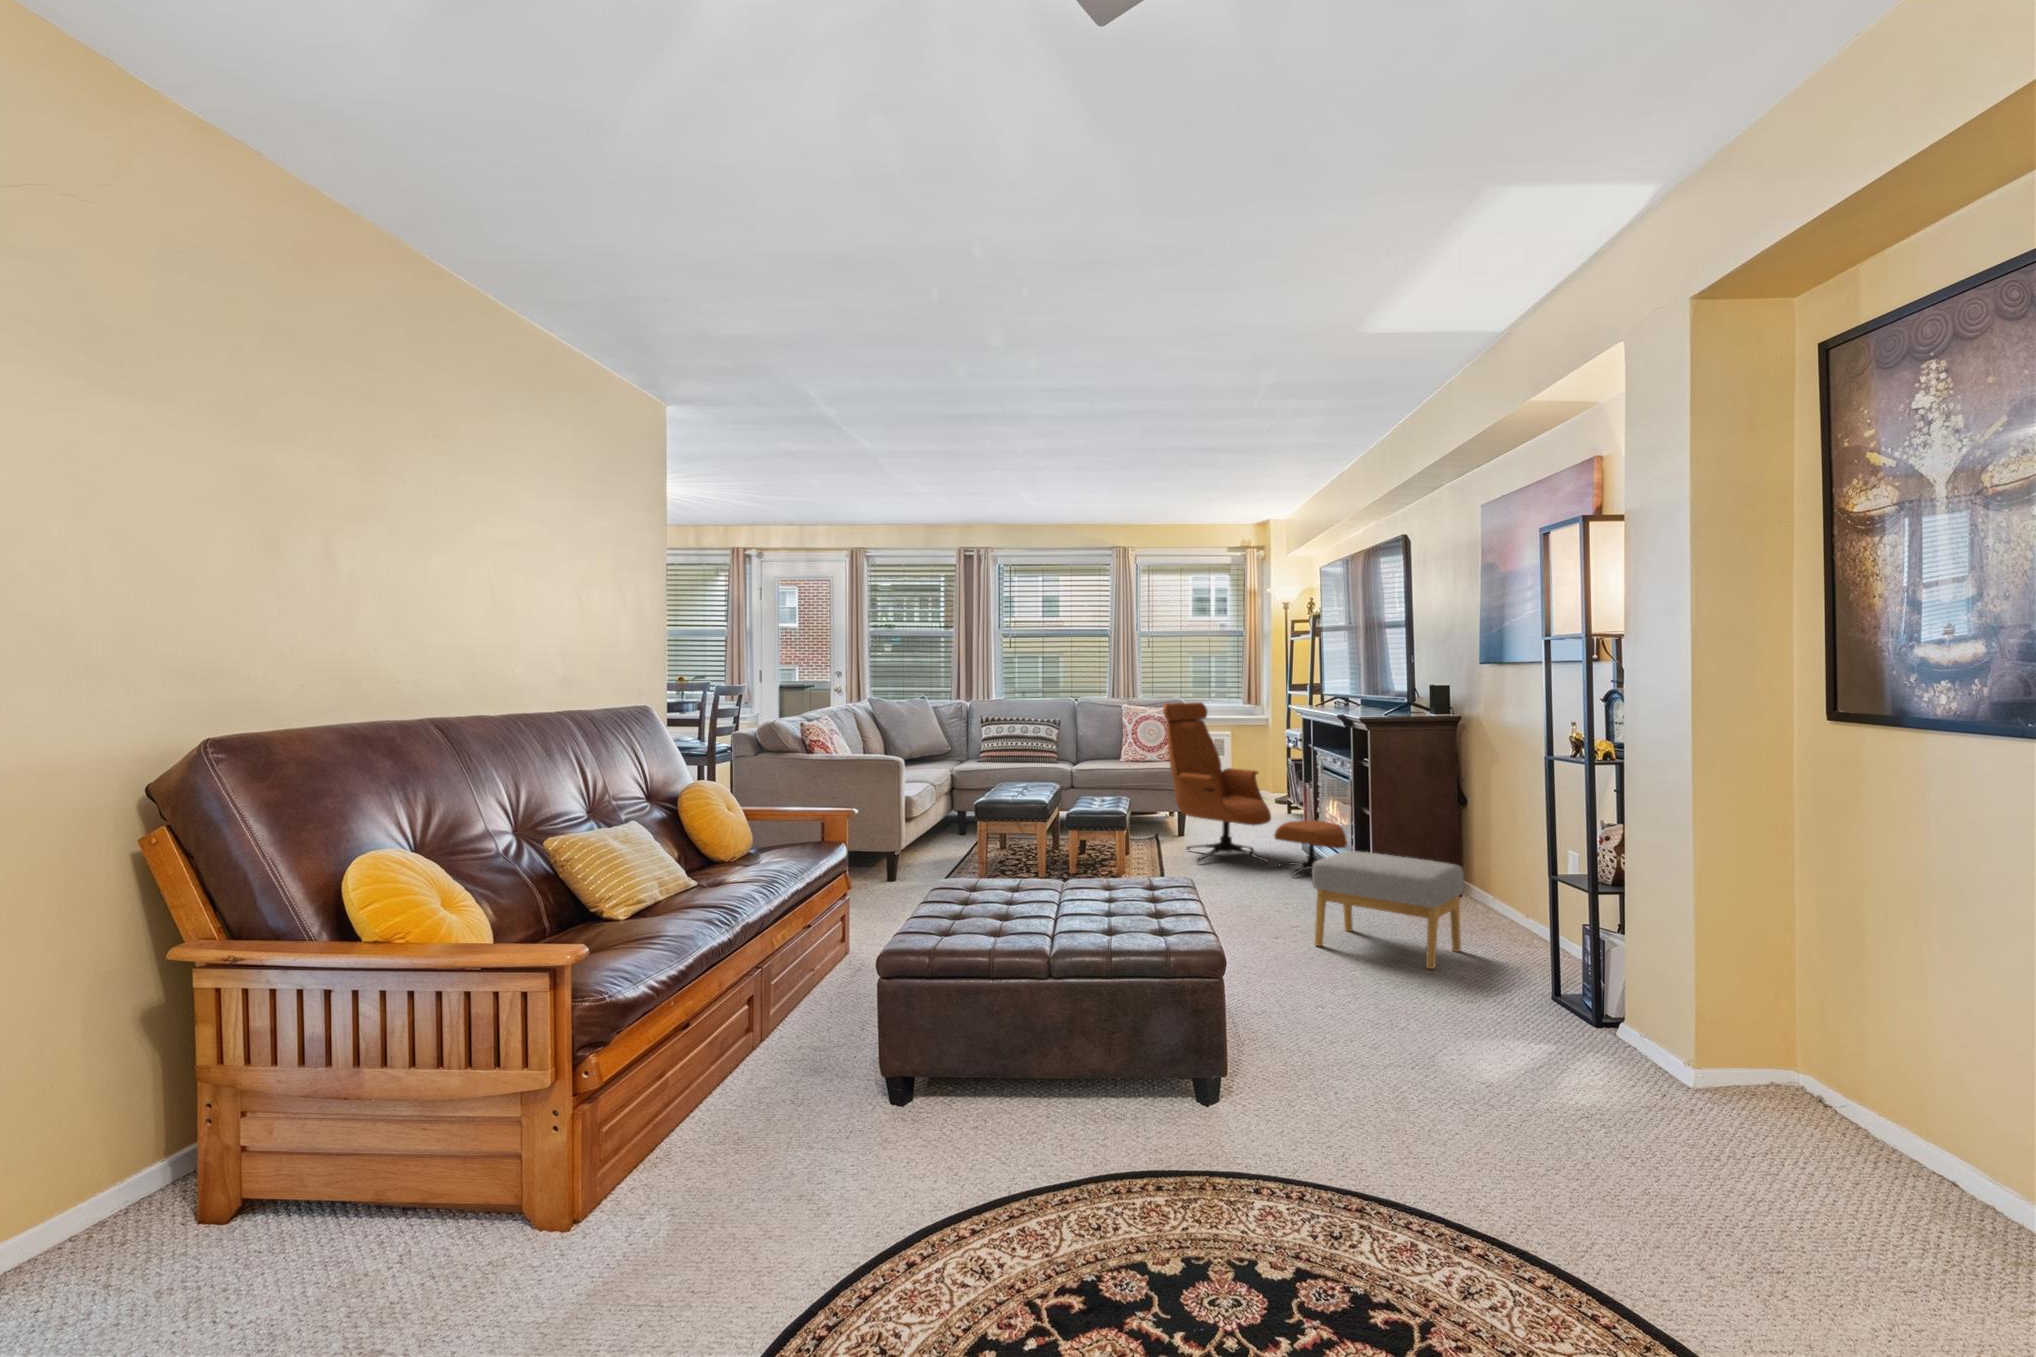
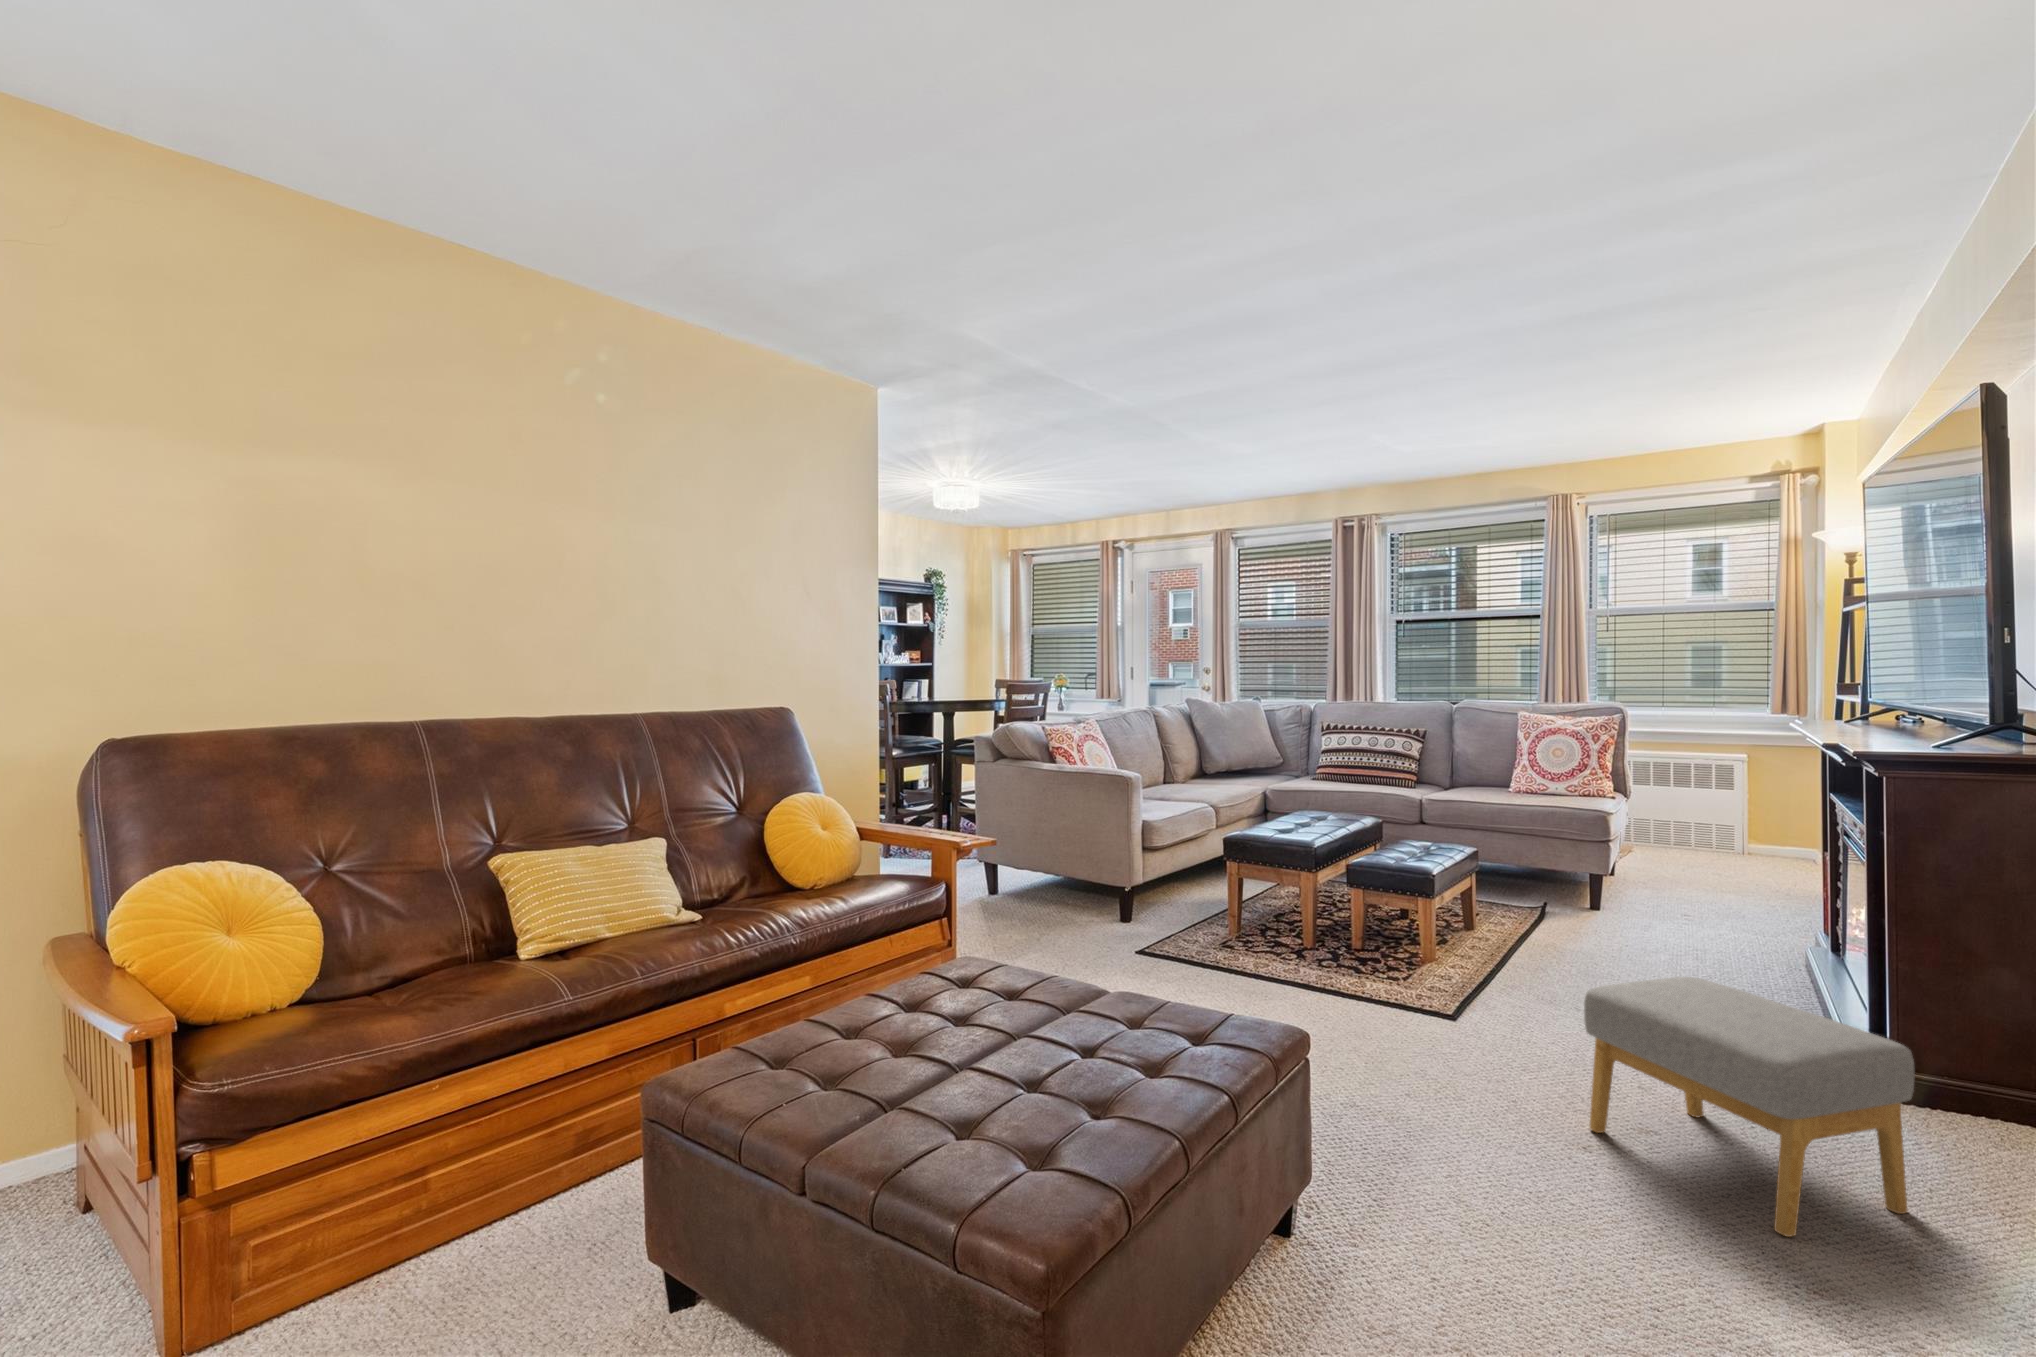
lounge chair: present [1163,702,1347,877] -> none [1520,711,1829,1015]

